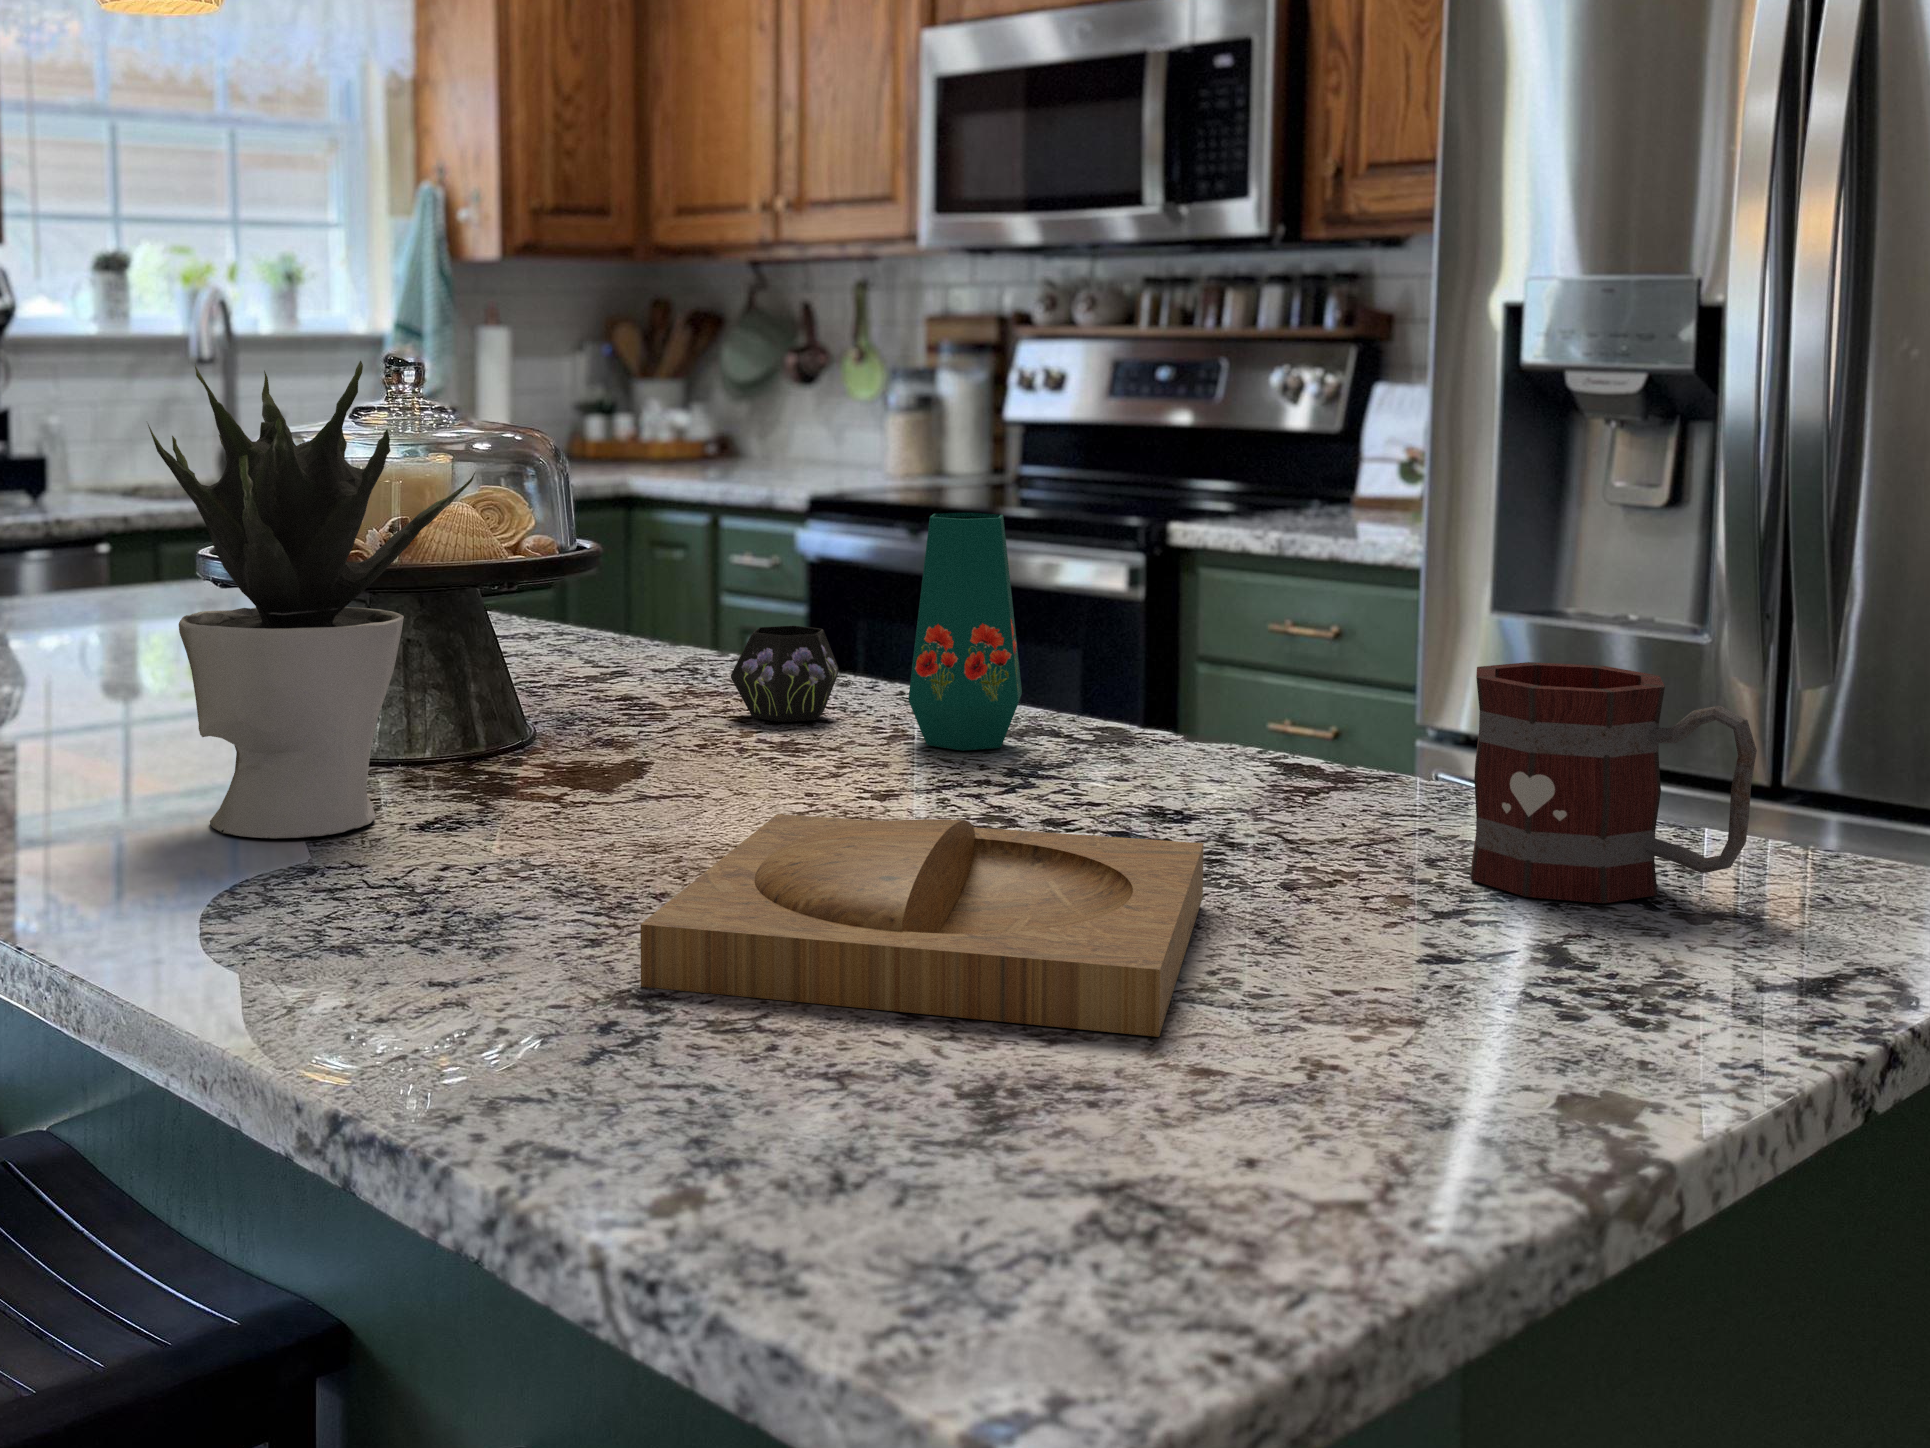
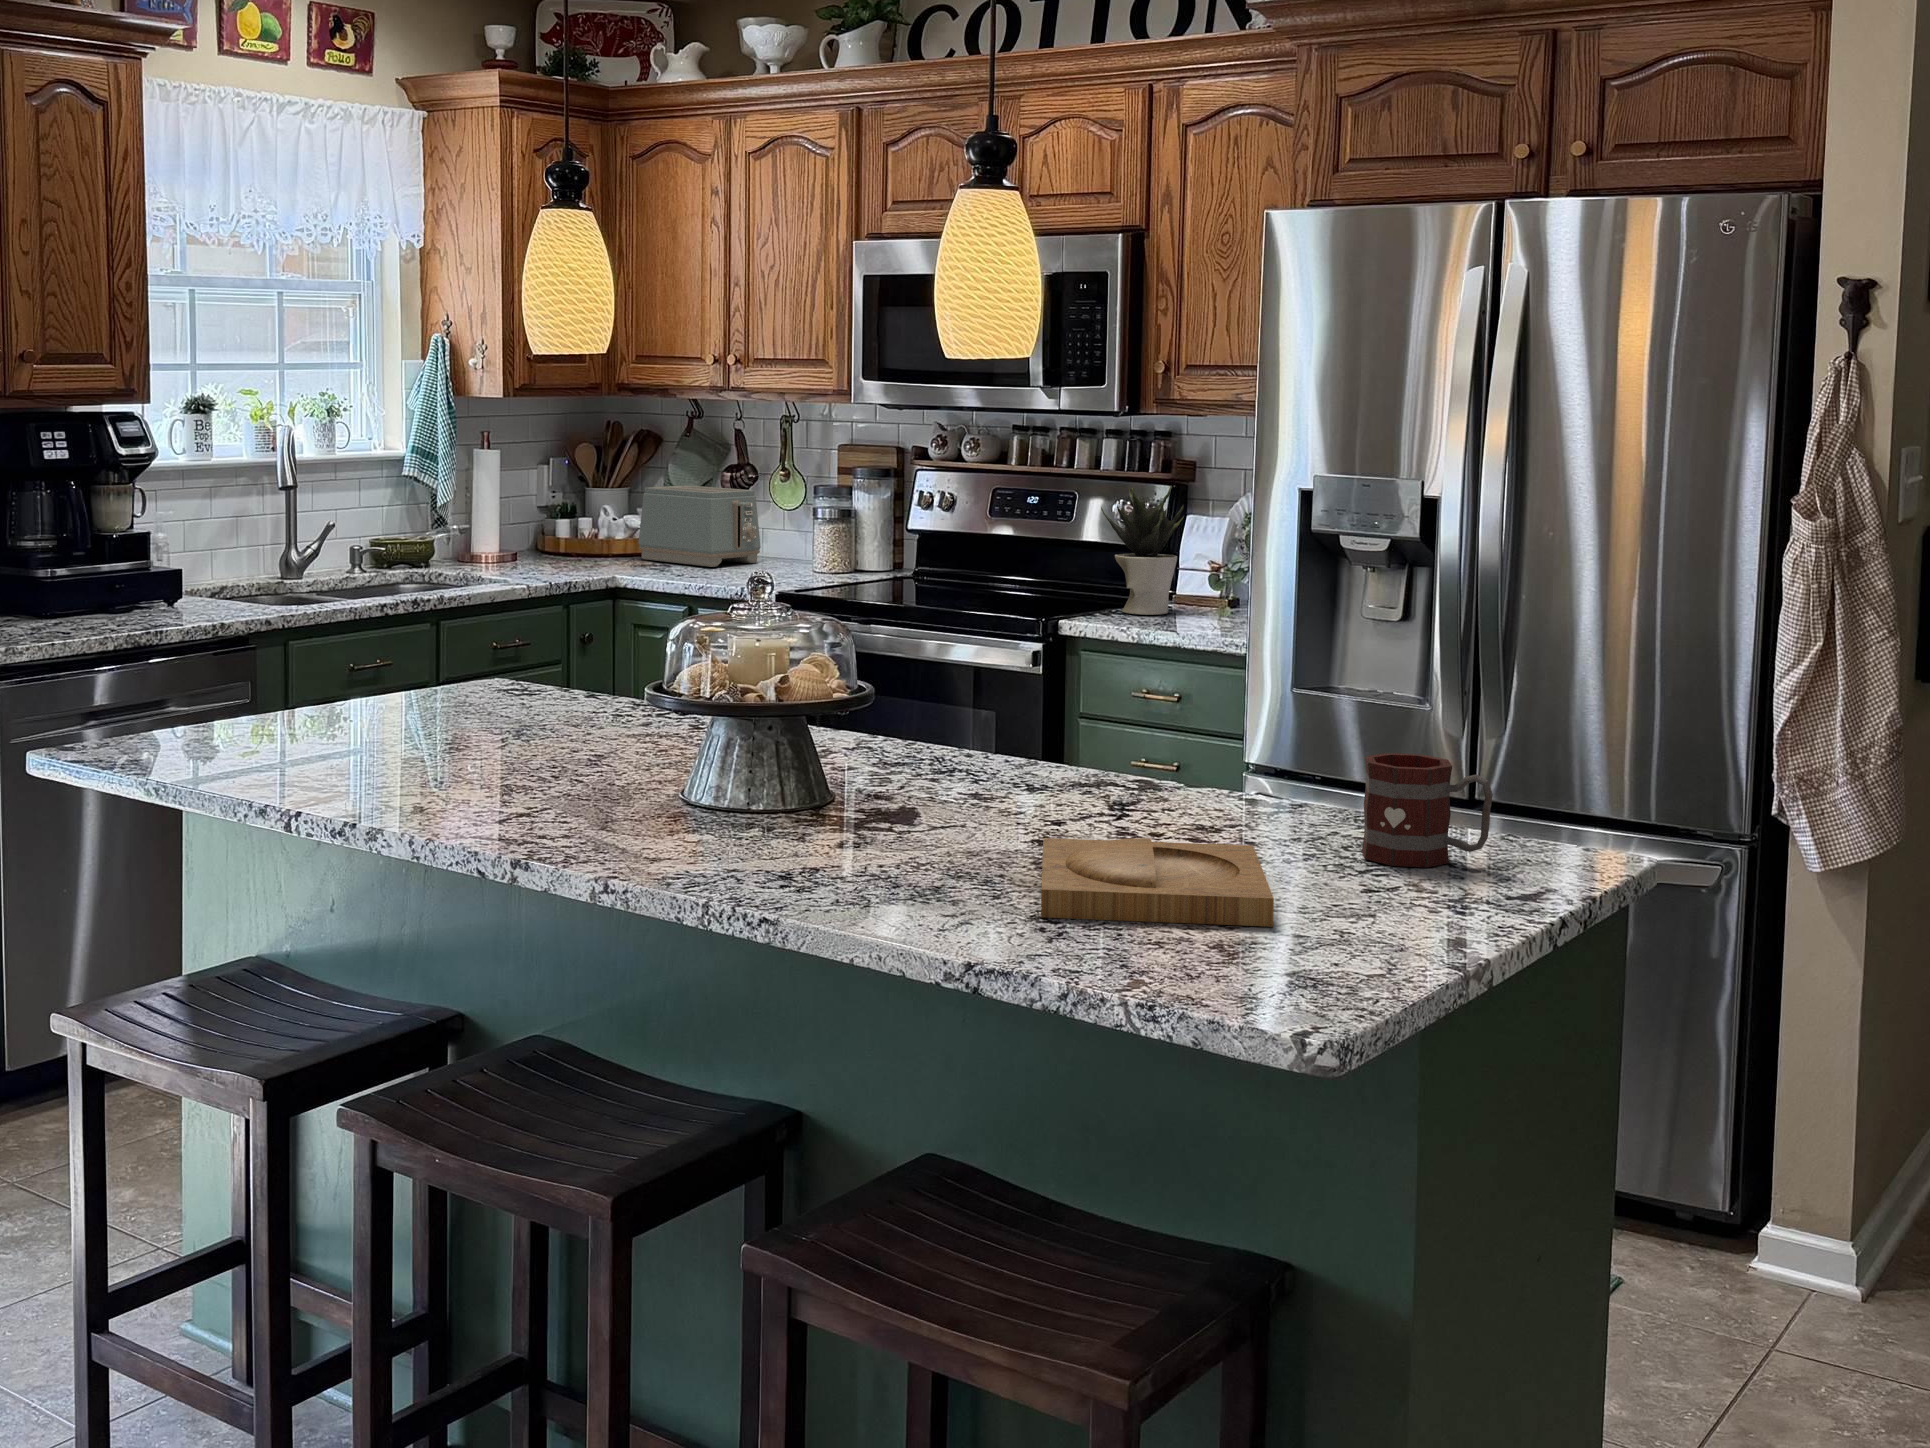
potted plant: present [148,361,475,838] -> present [1101,486,1184,615]
toaster: none [680,372,829,469] -> present [638,485,761,567]
vase: present [731,513,1022,751] -> none [921,665,1100,799]

